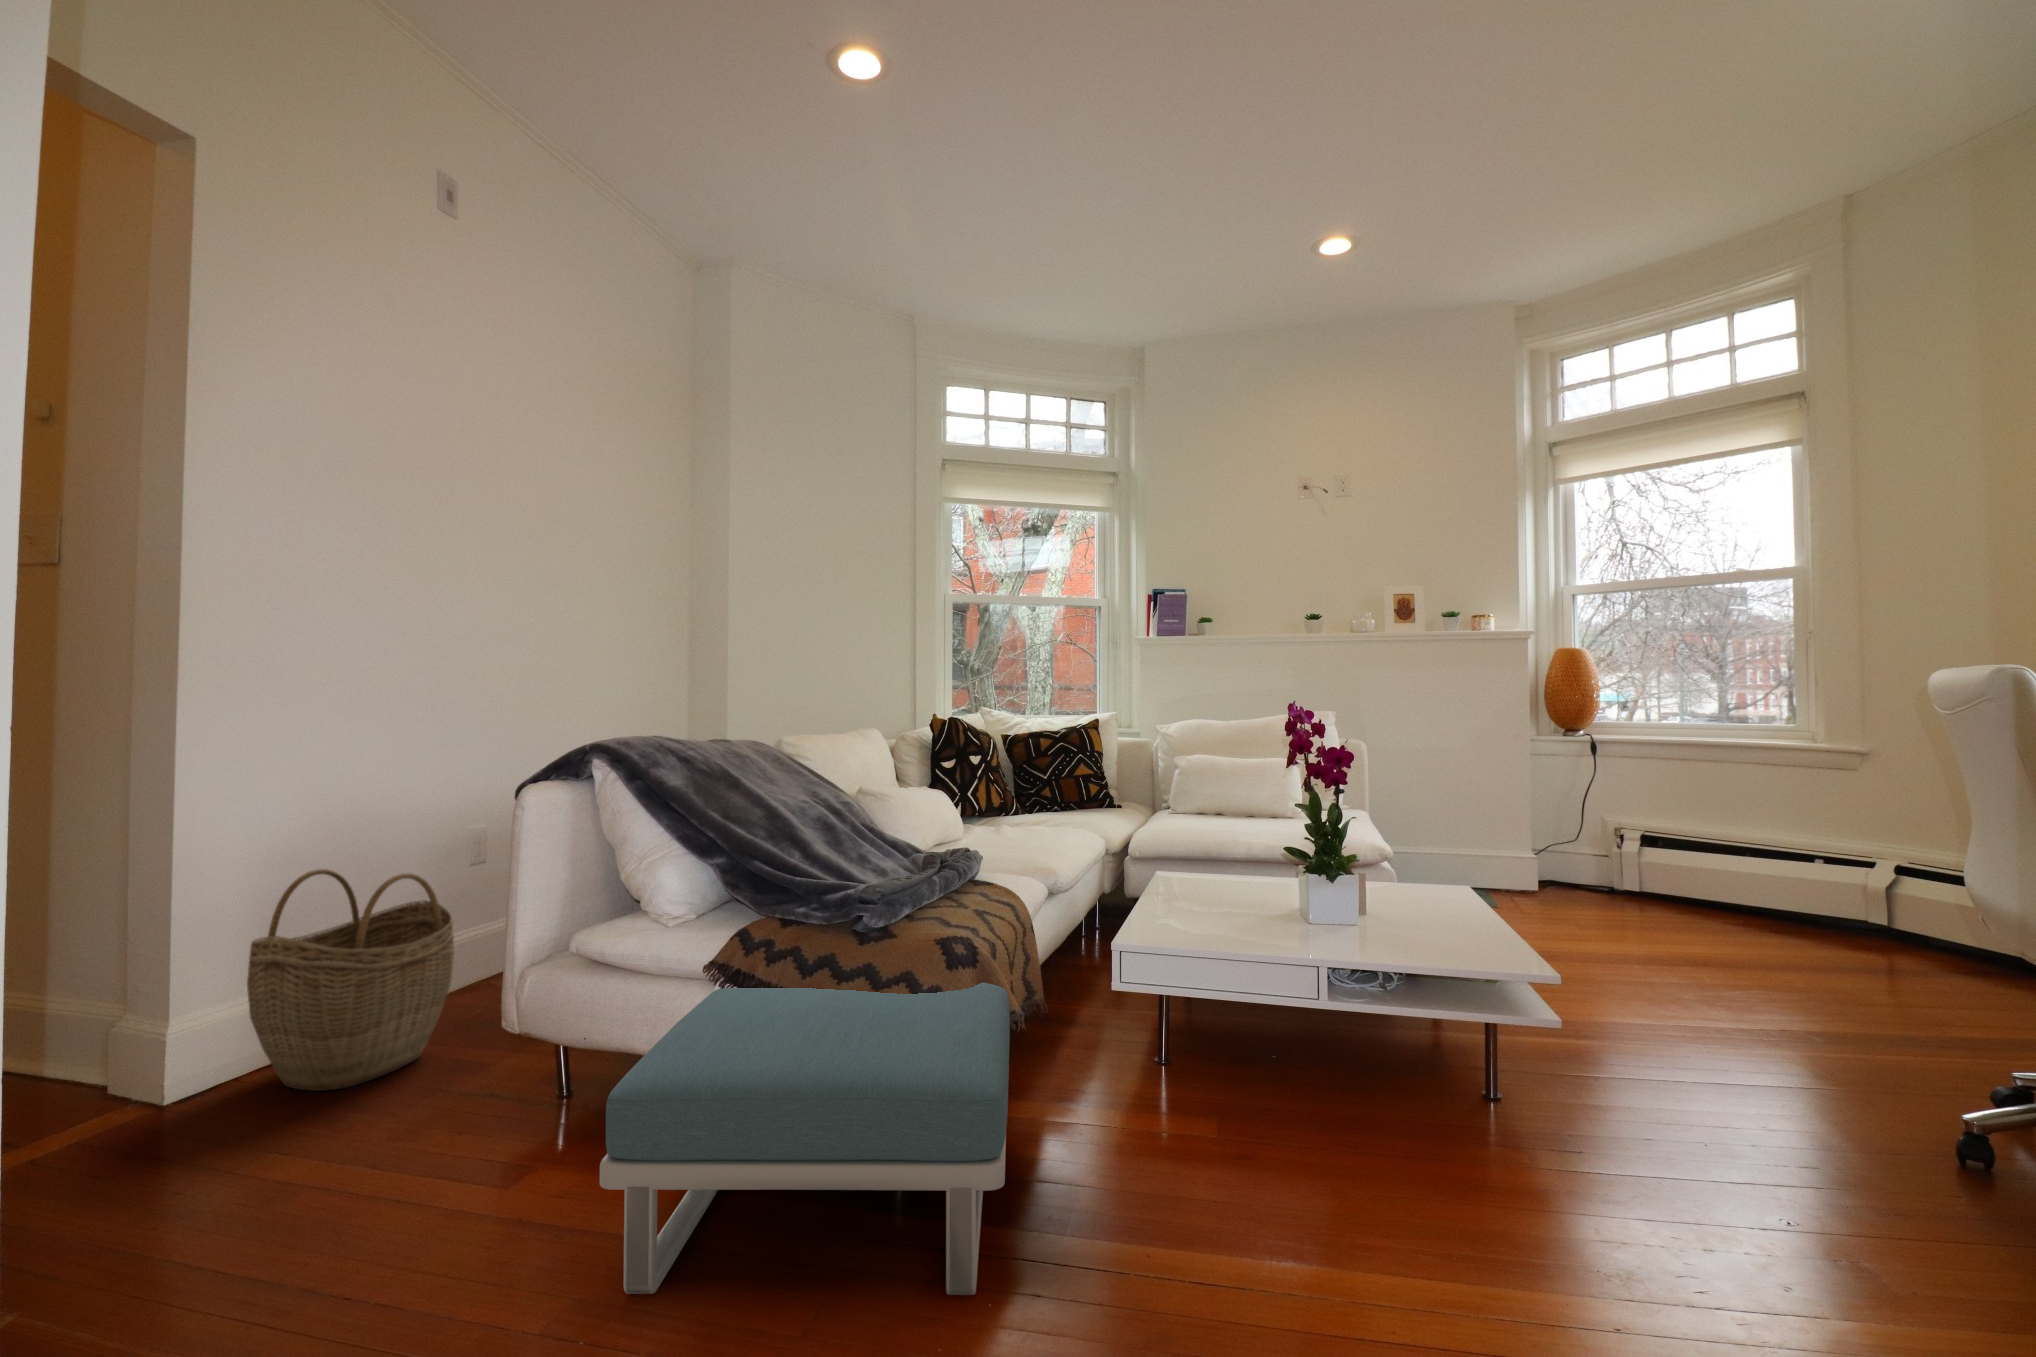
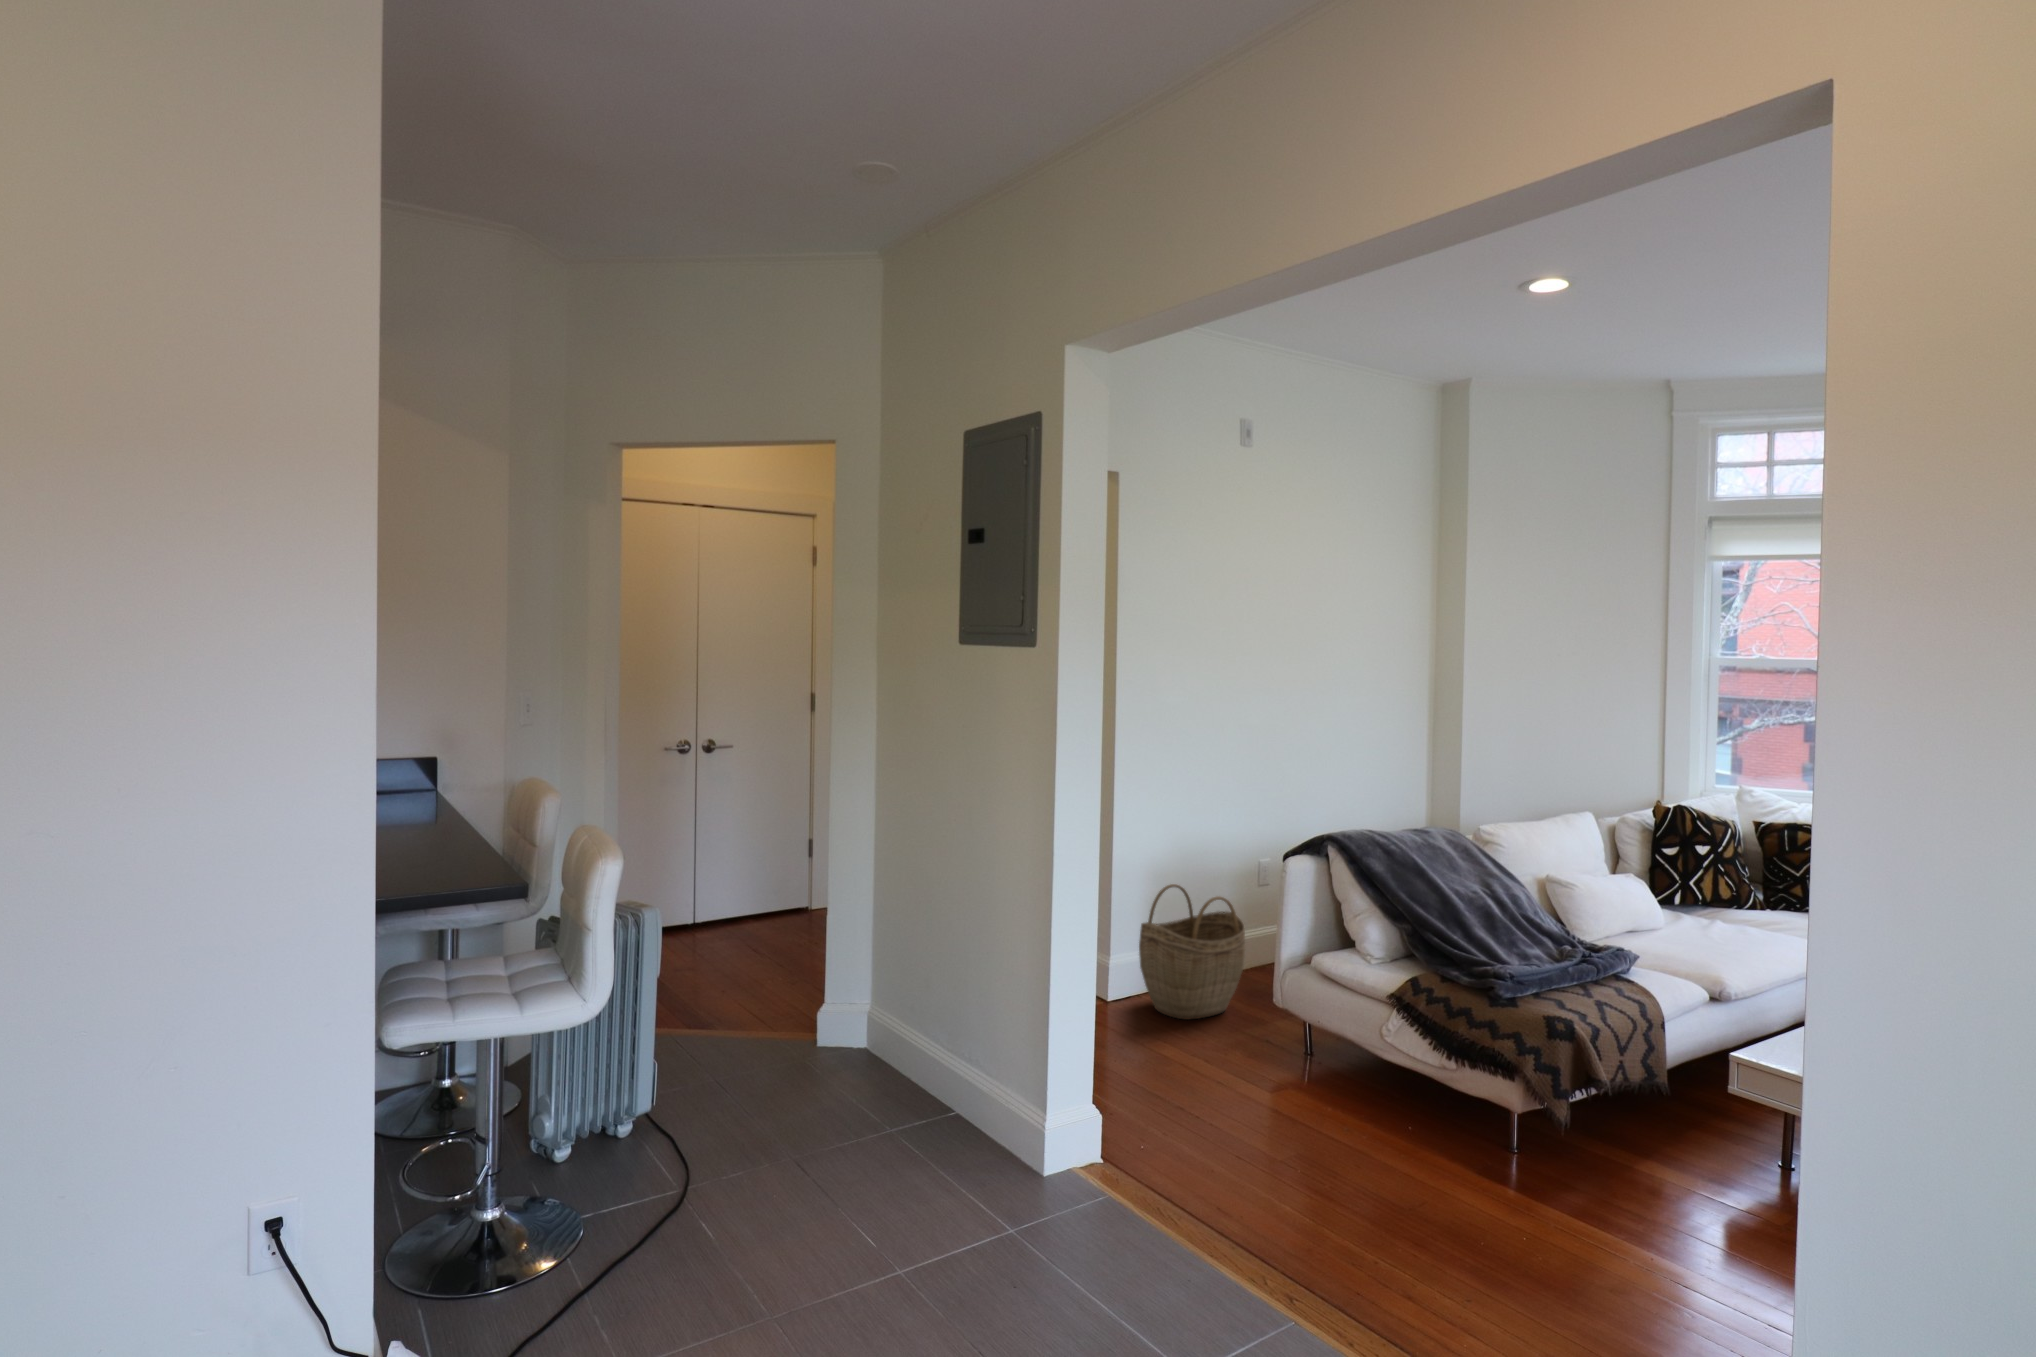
footstool: present [600,983,1010,1295] -> none [1308,1013,1602,1232]

